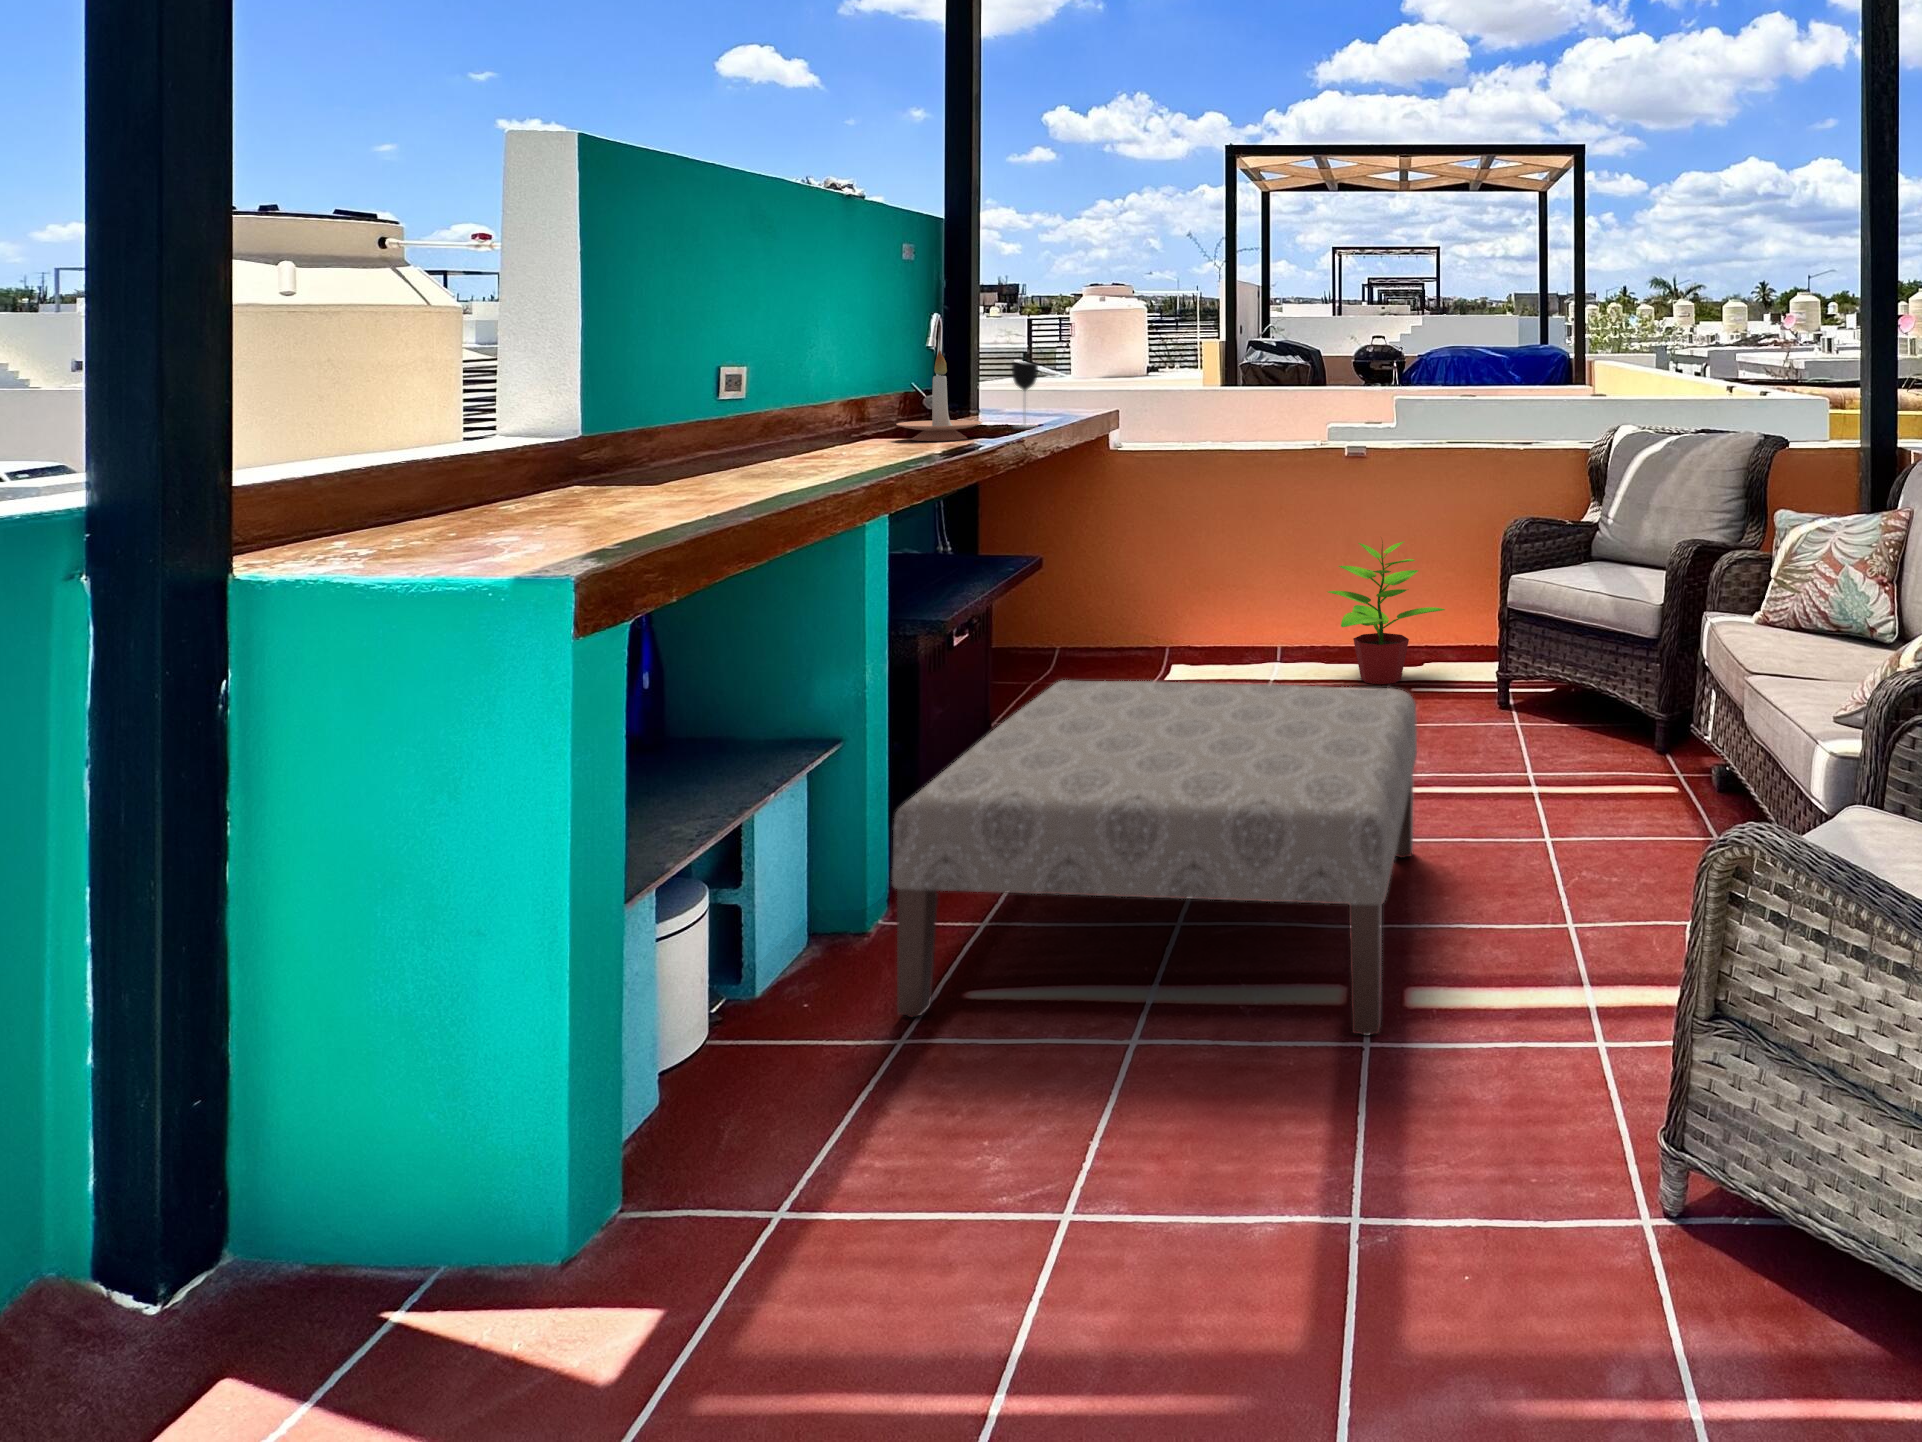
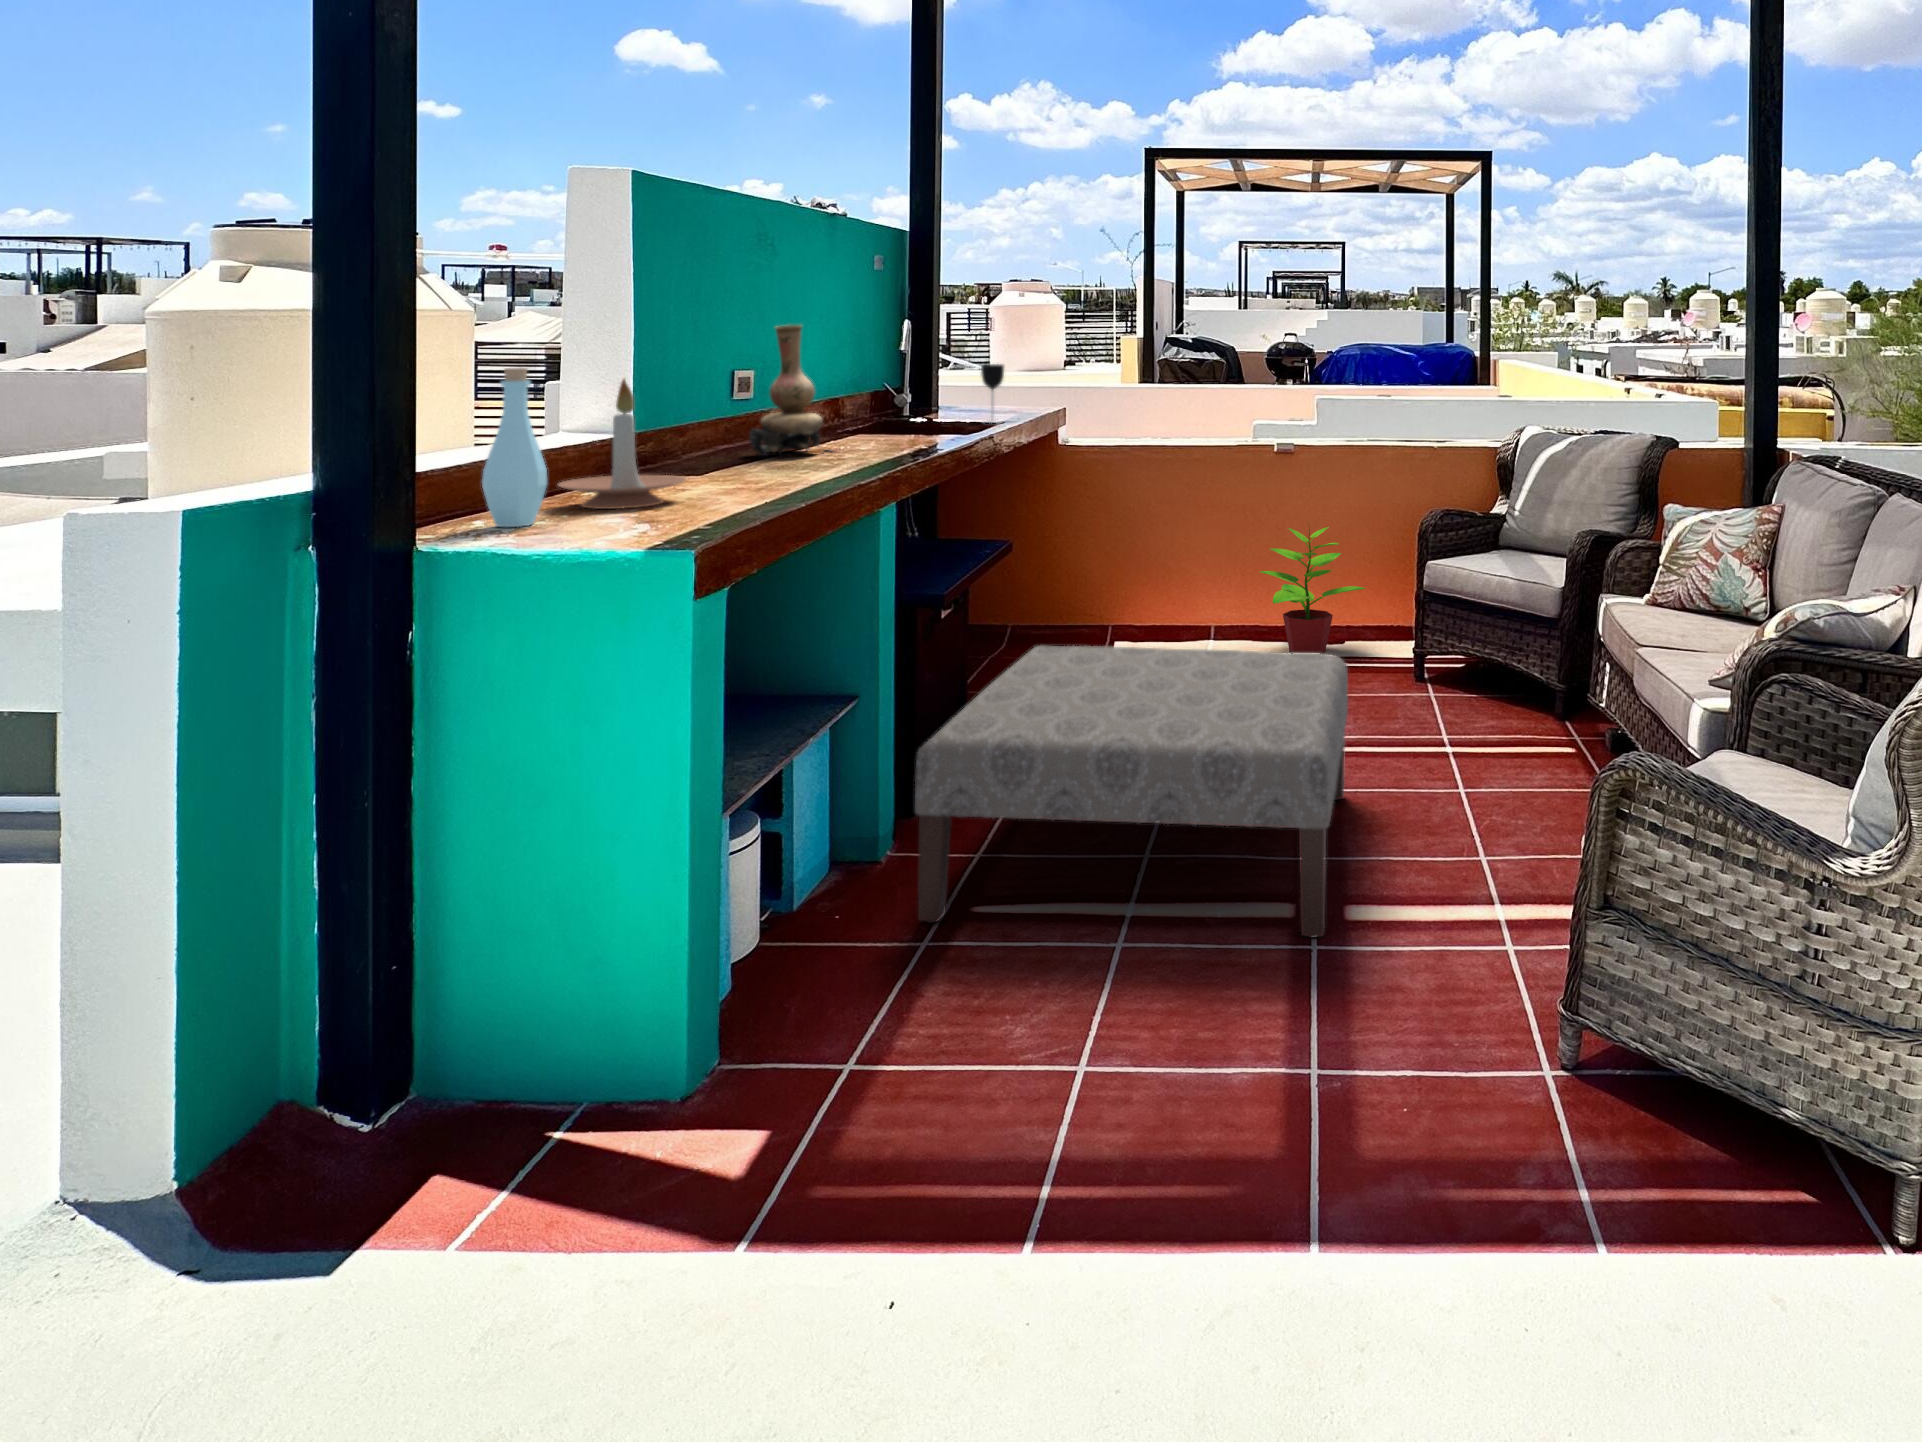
vase: none [725,314,836,467] -> present [749,325,834,456]
candle holder: present [896,350,982,441] -> present [558,379,686,509]
bottle: none [334,354,417,550] -> present [482,368,547,527]

